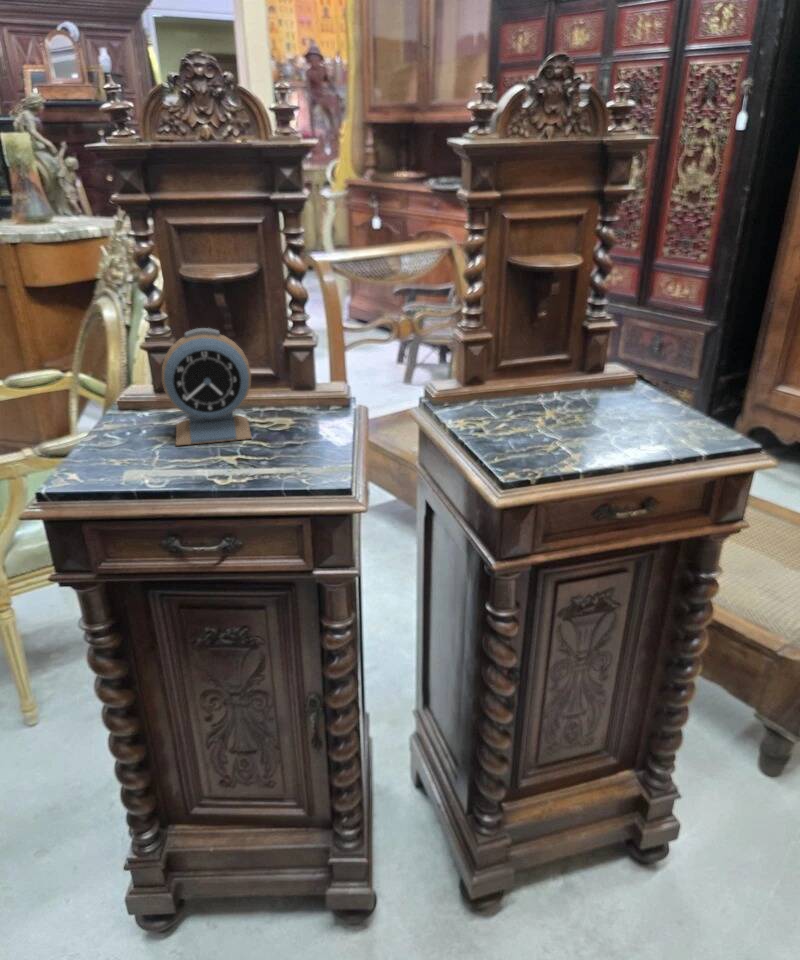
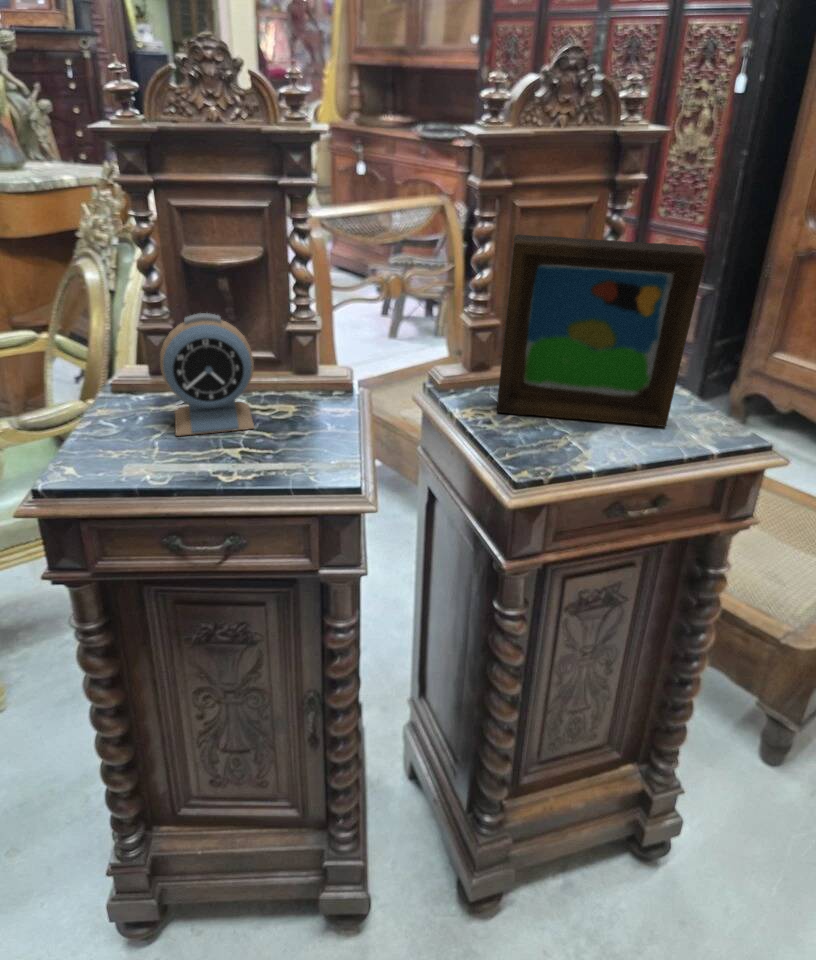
picture frame: none [489,248,686,432] -> present [497,235,706,427]

